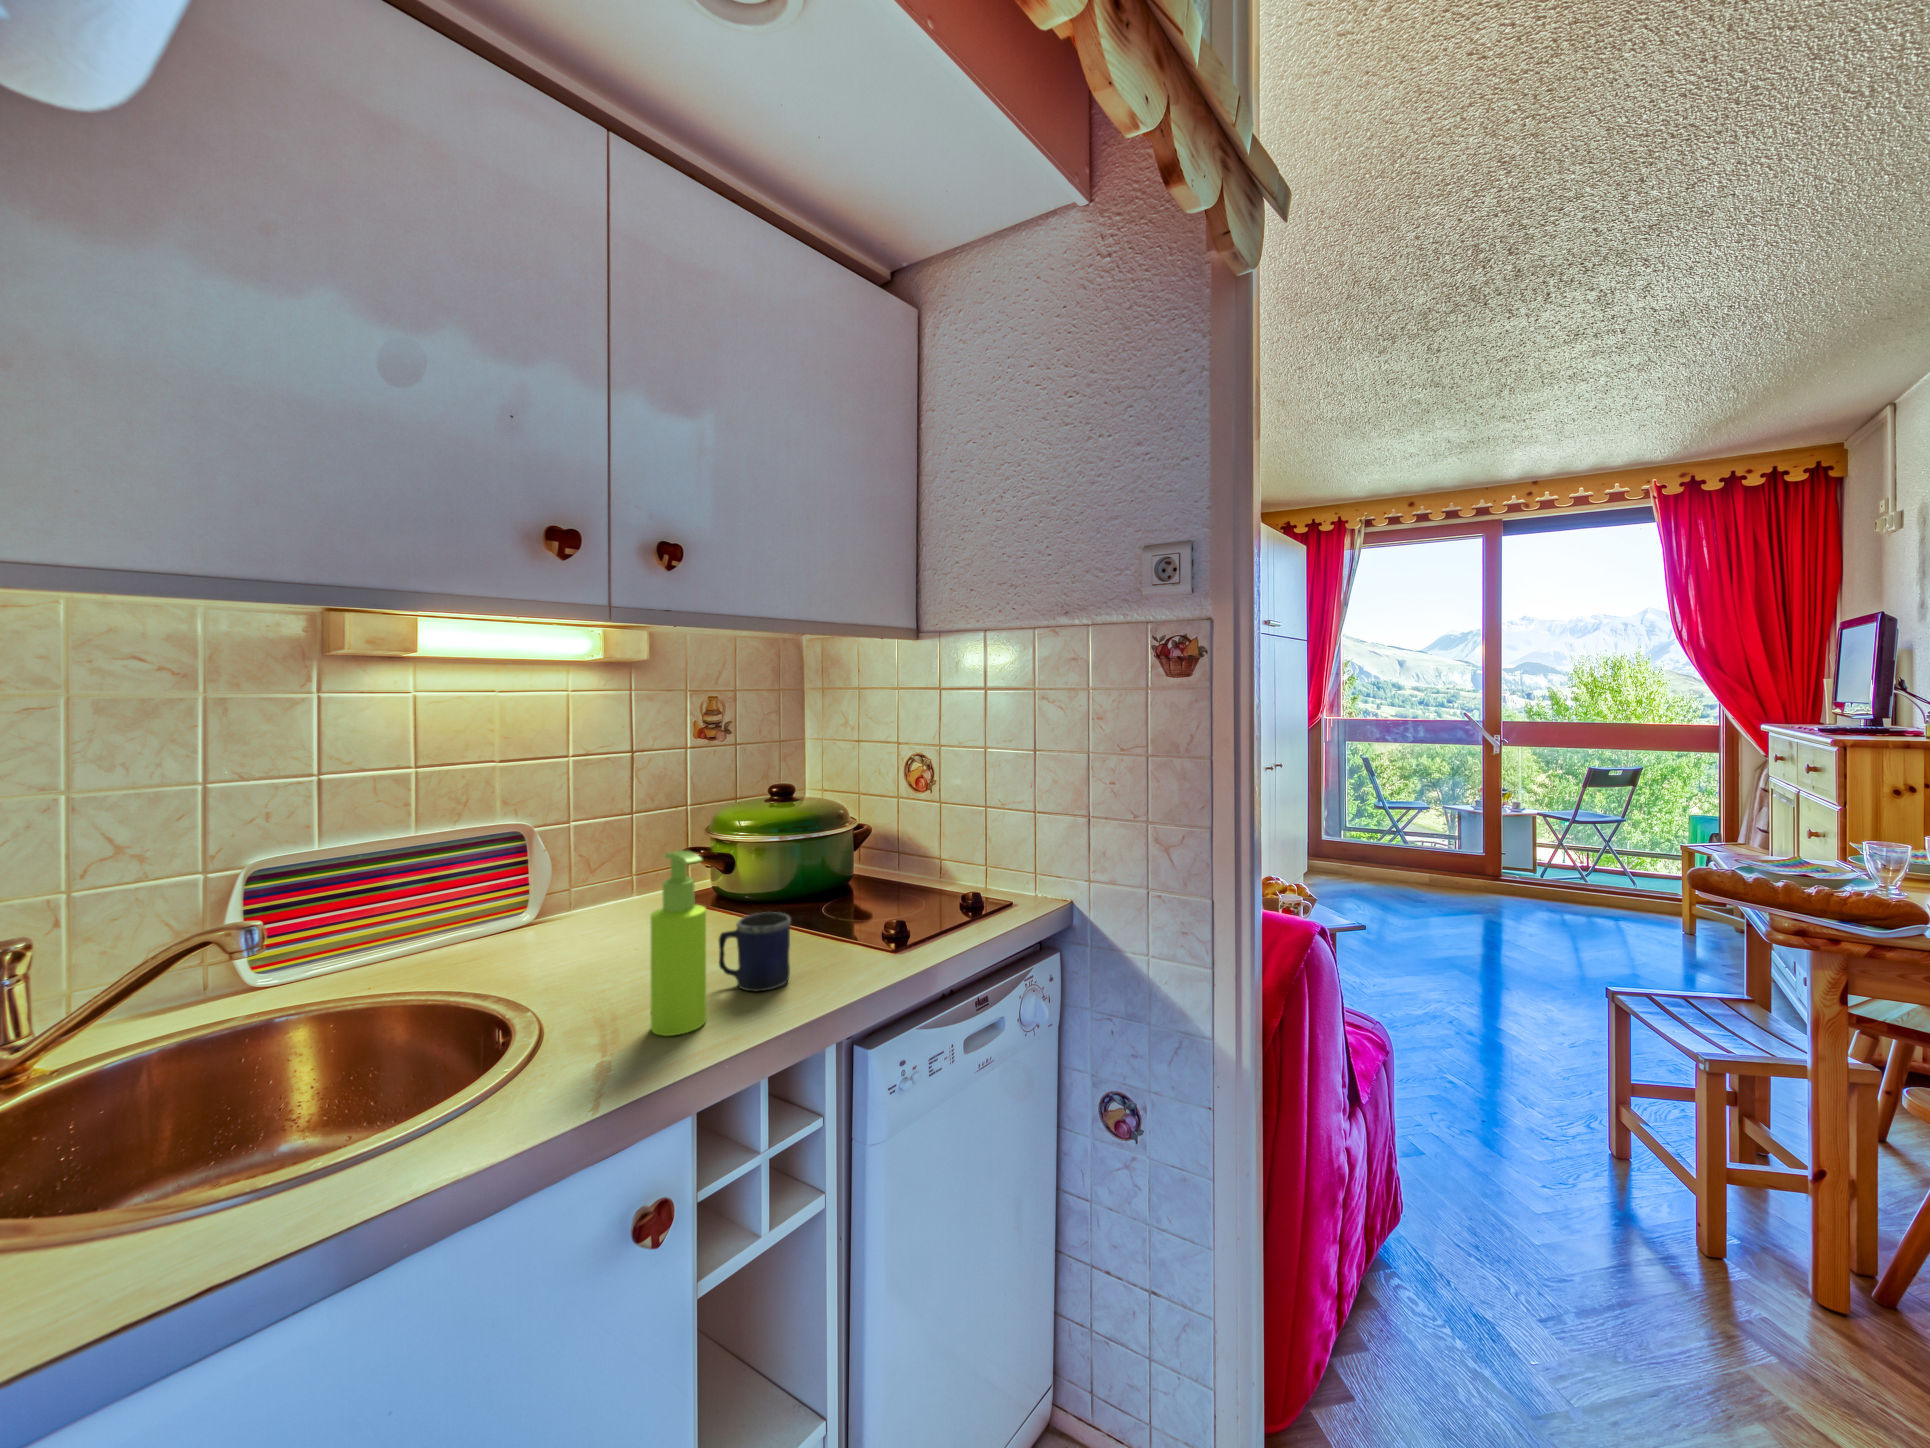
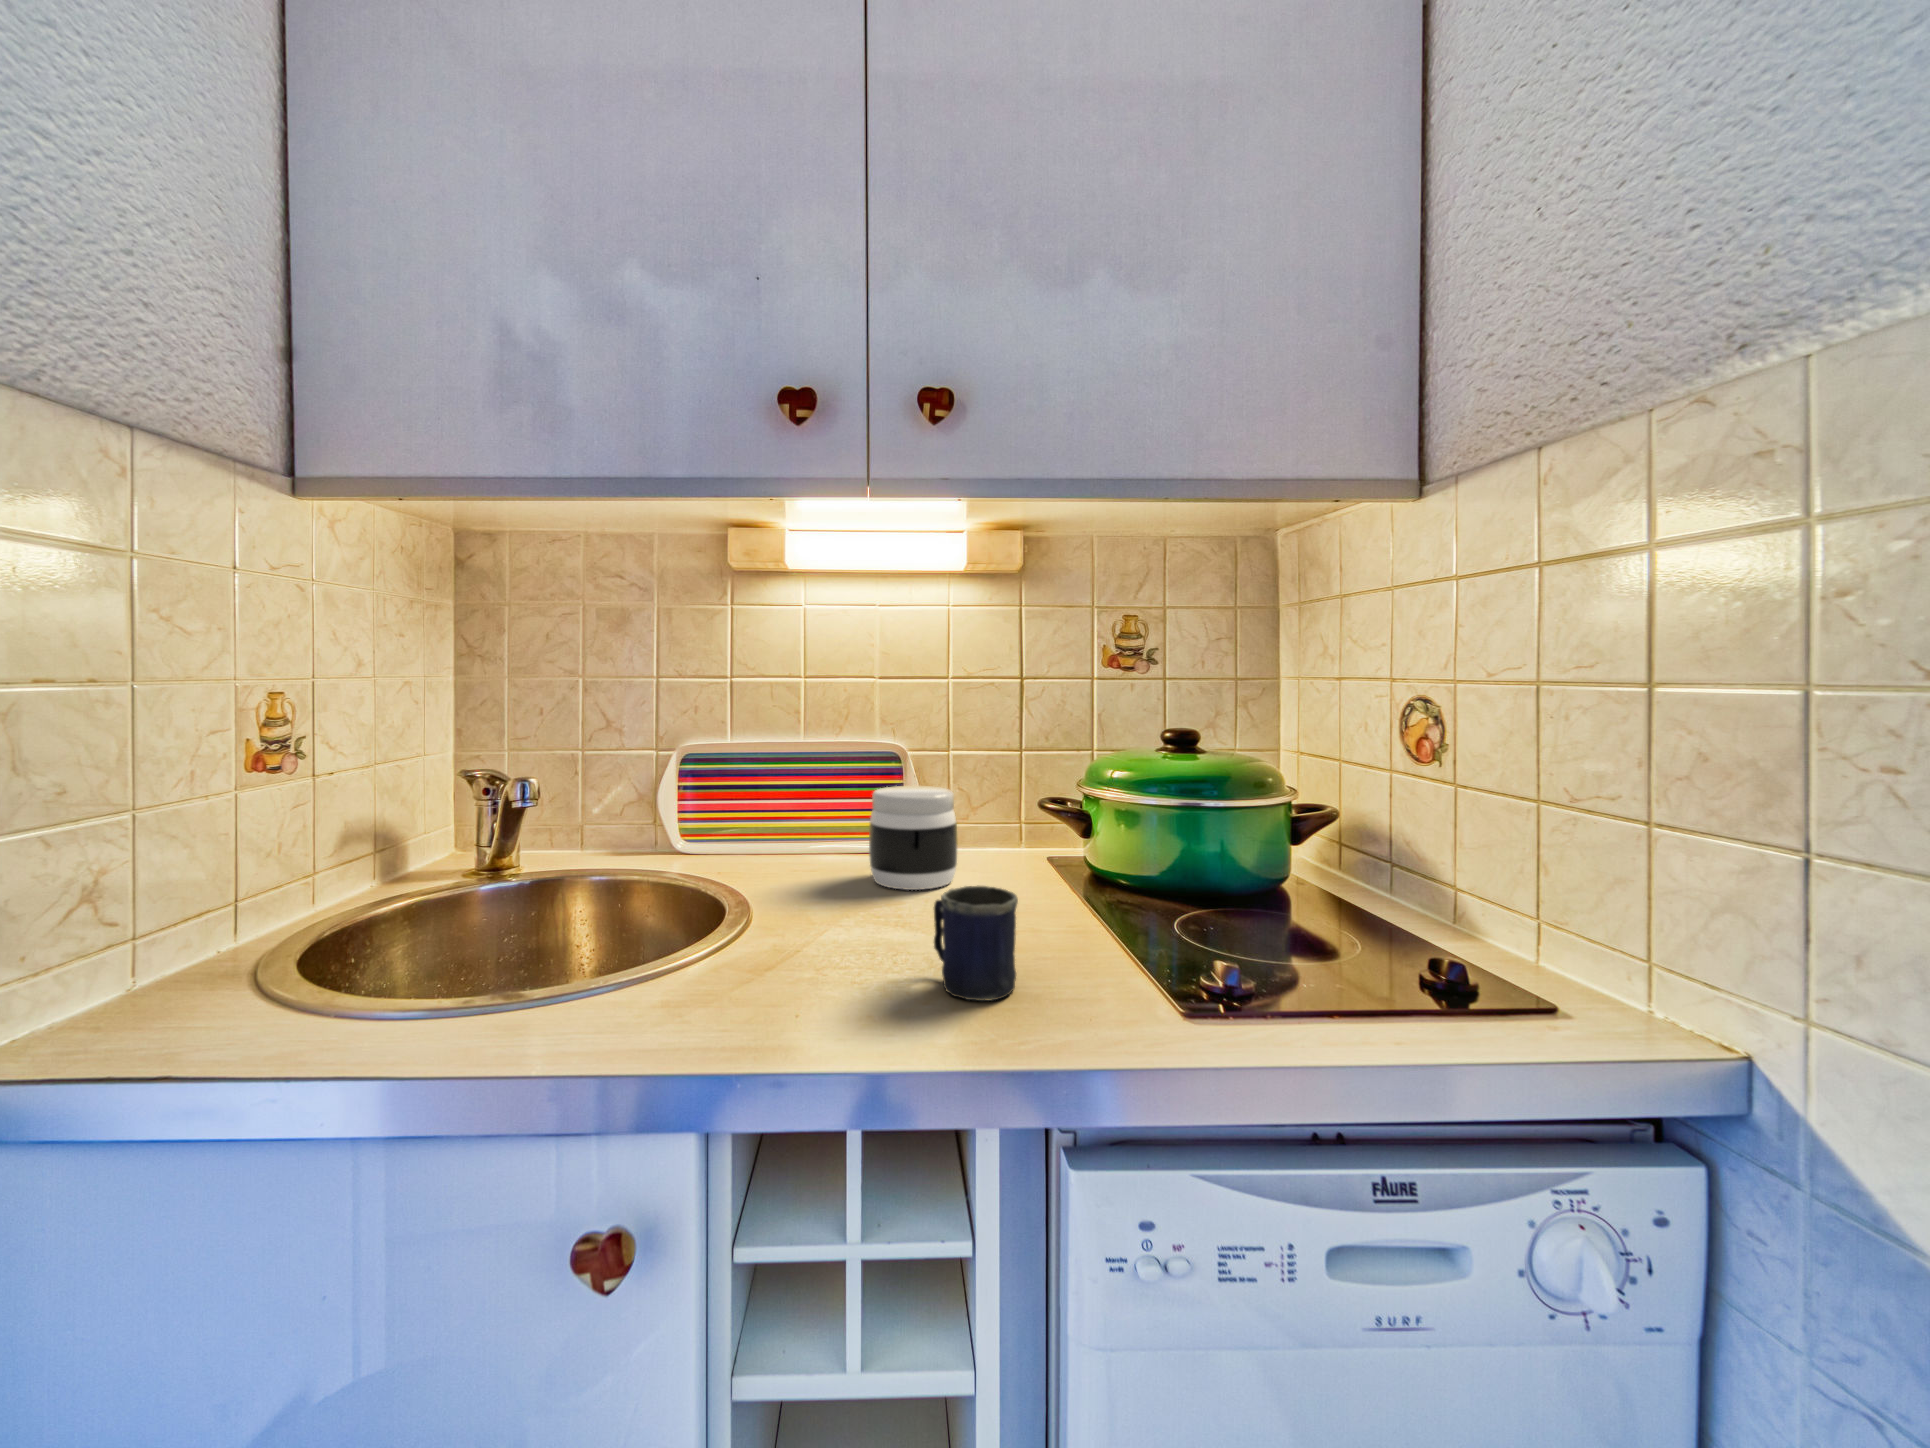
soap dispenser: present [651,851,706,1036] -> none [791,768,860,1013]
jar: none [534,854,622,950] -> present [869,786,957,890]

